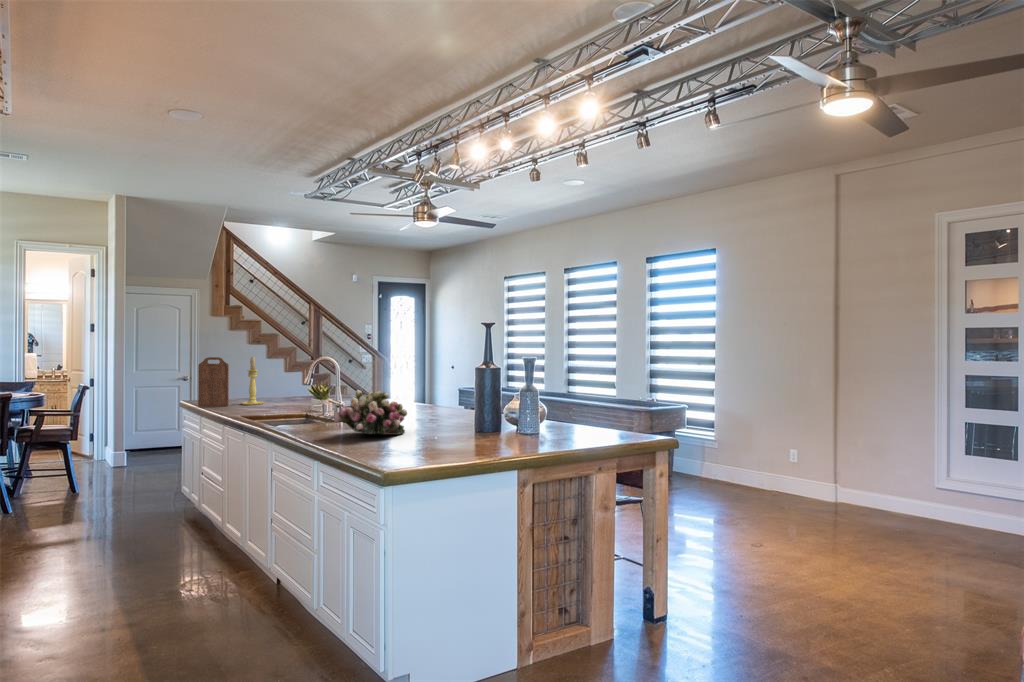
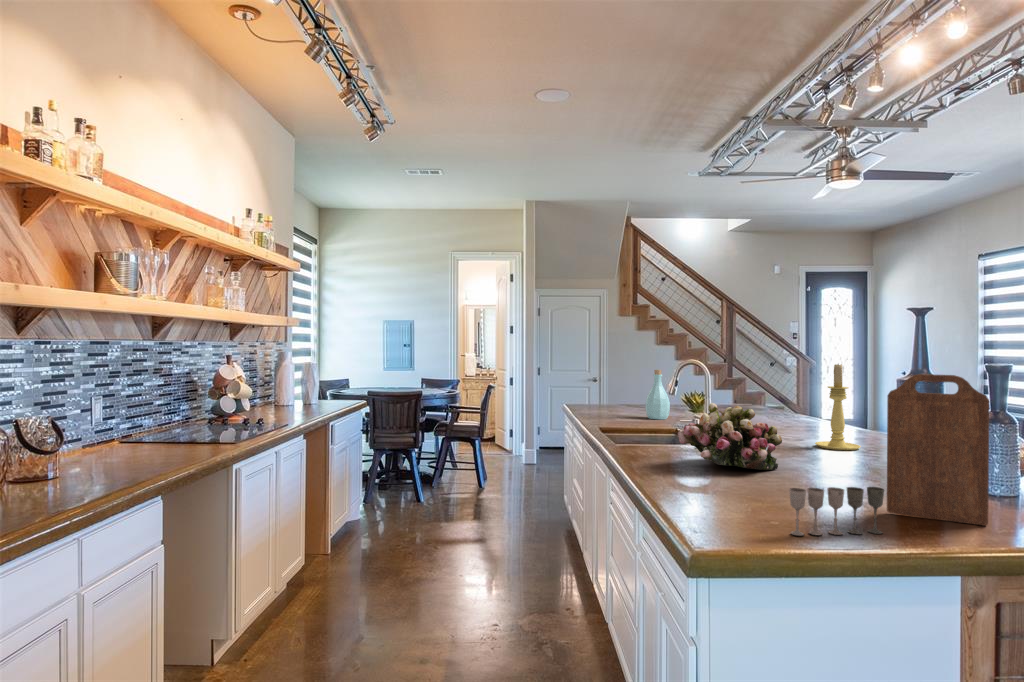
cutting board: present [198,357,229,407] -> present [887,374,989,526]
candle holder: present [240,357,265,405] -> present [815,364,861,450]
bottle: none [274,368,297,411] -> present [645,370,670,419]
wine glass: none [434,430,482,463] -> present [789,487,884,536]

